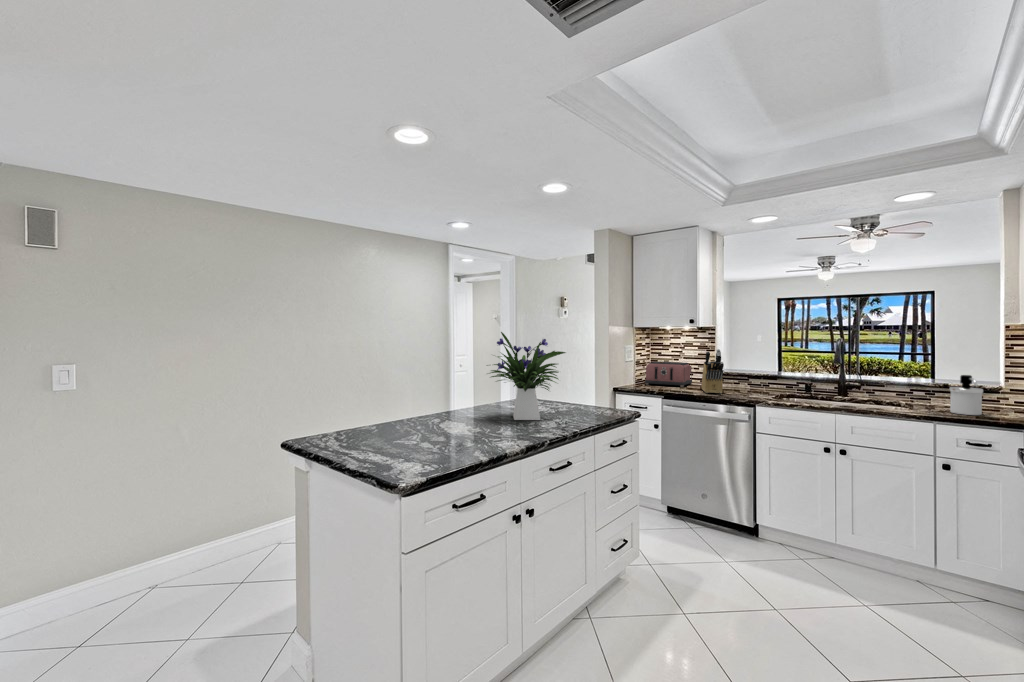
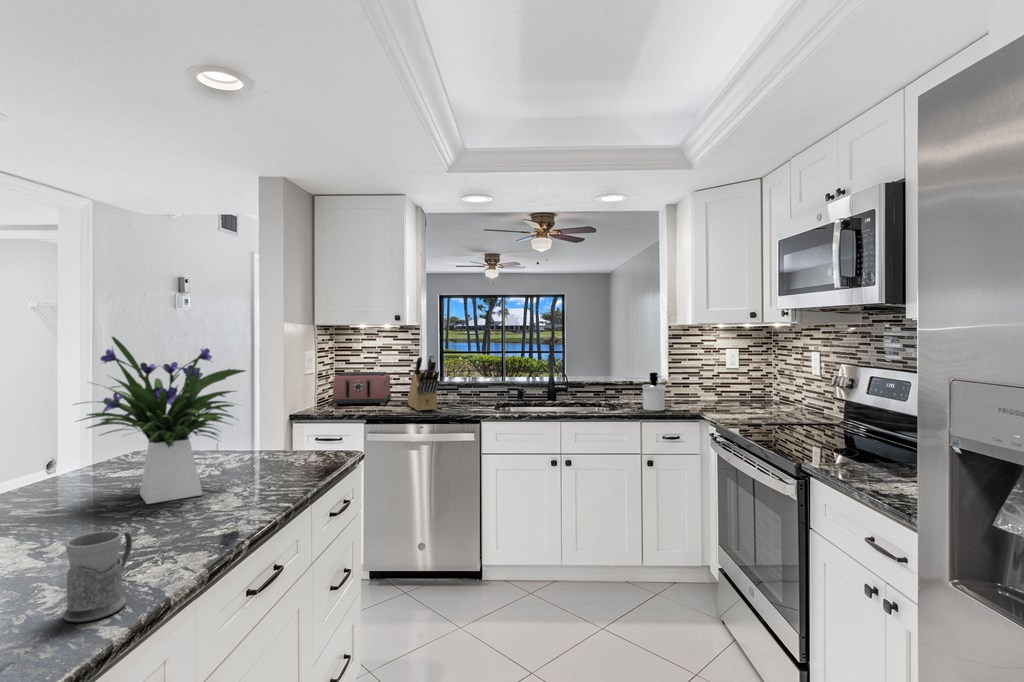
mug: none [466,419,494,456] -> present [63,531,132,622]

